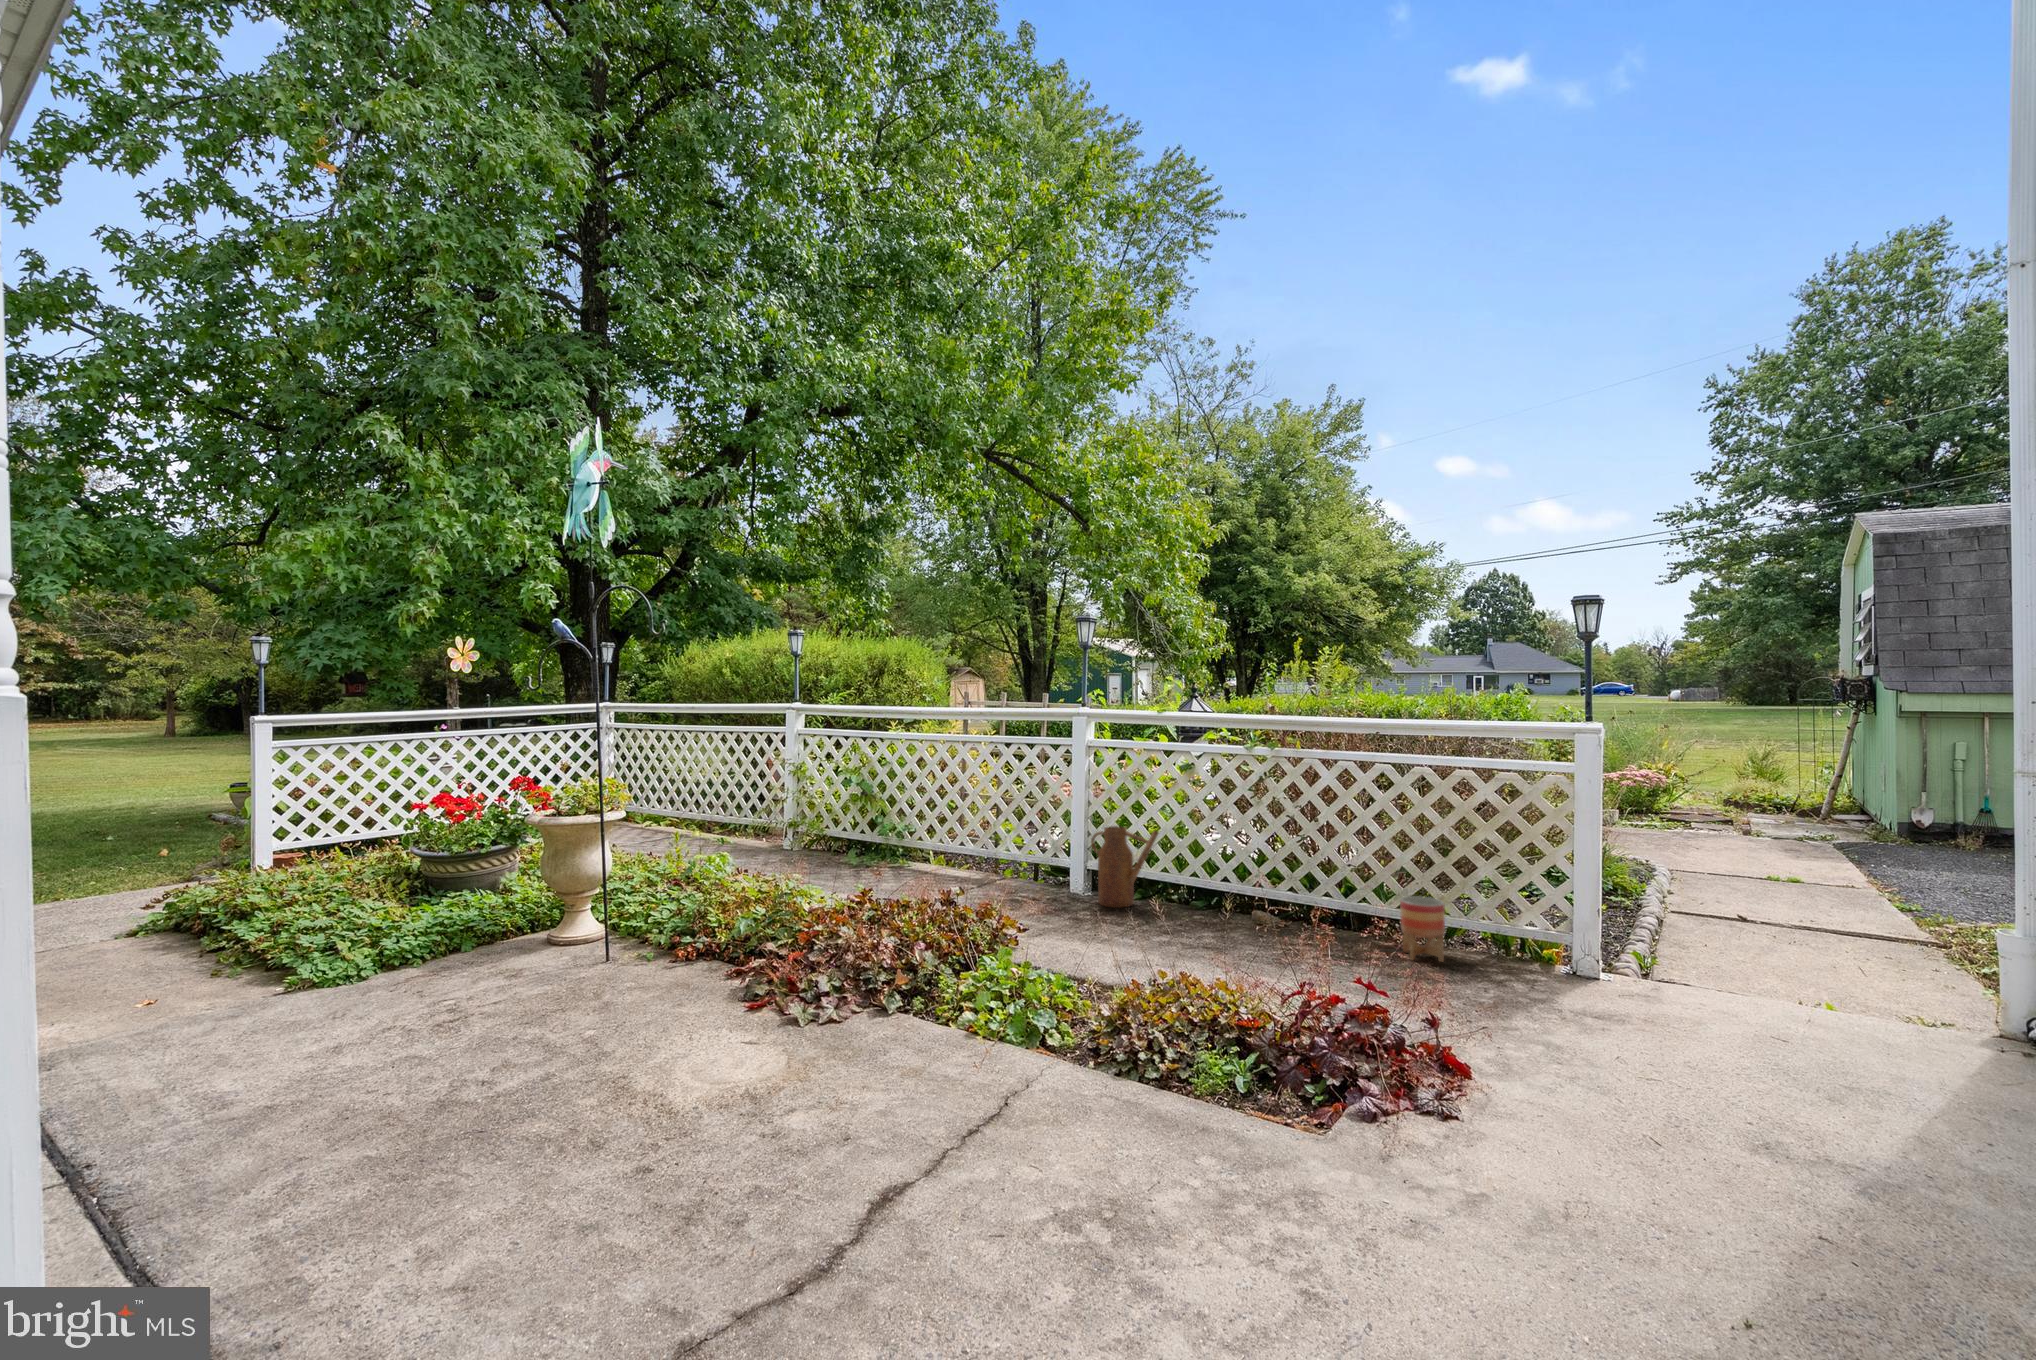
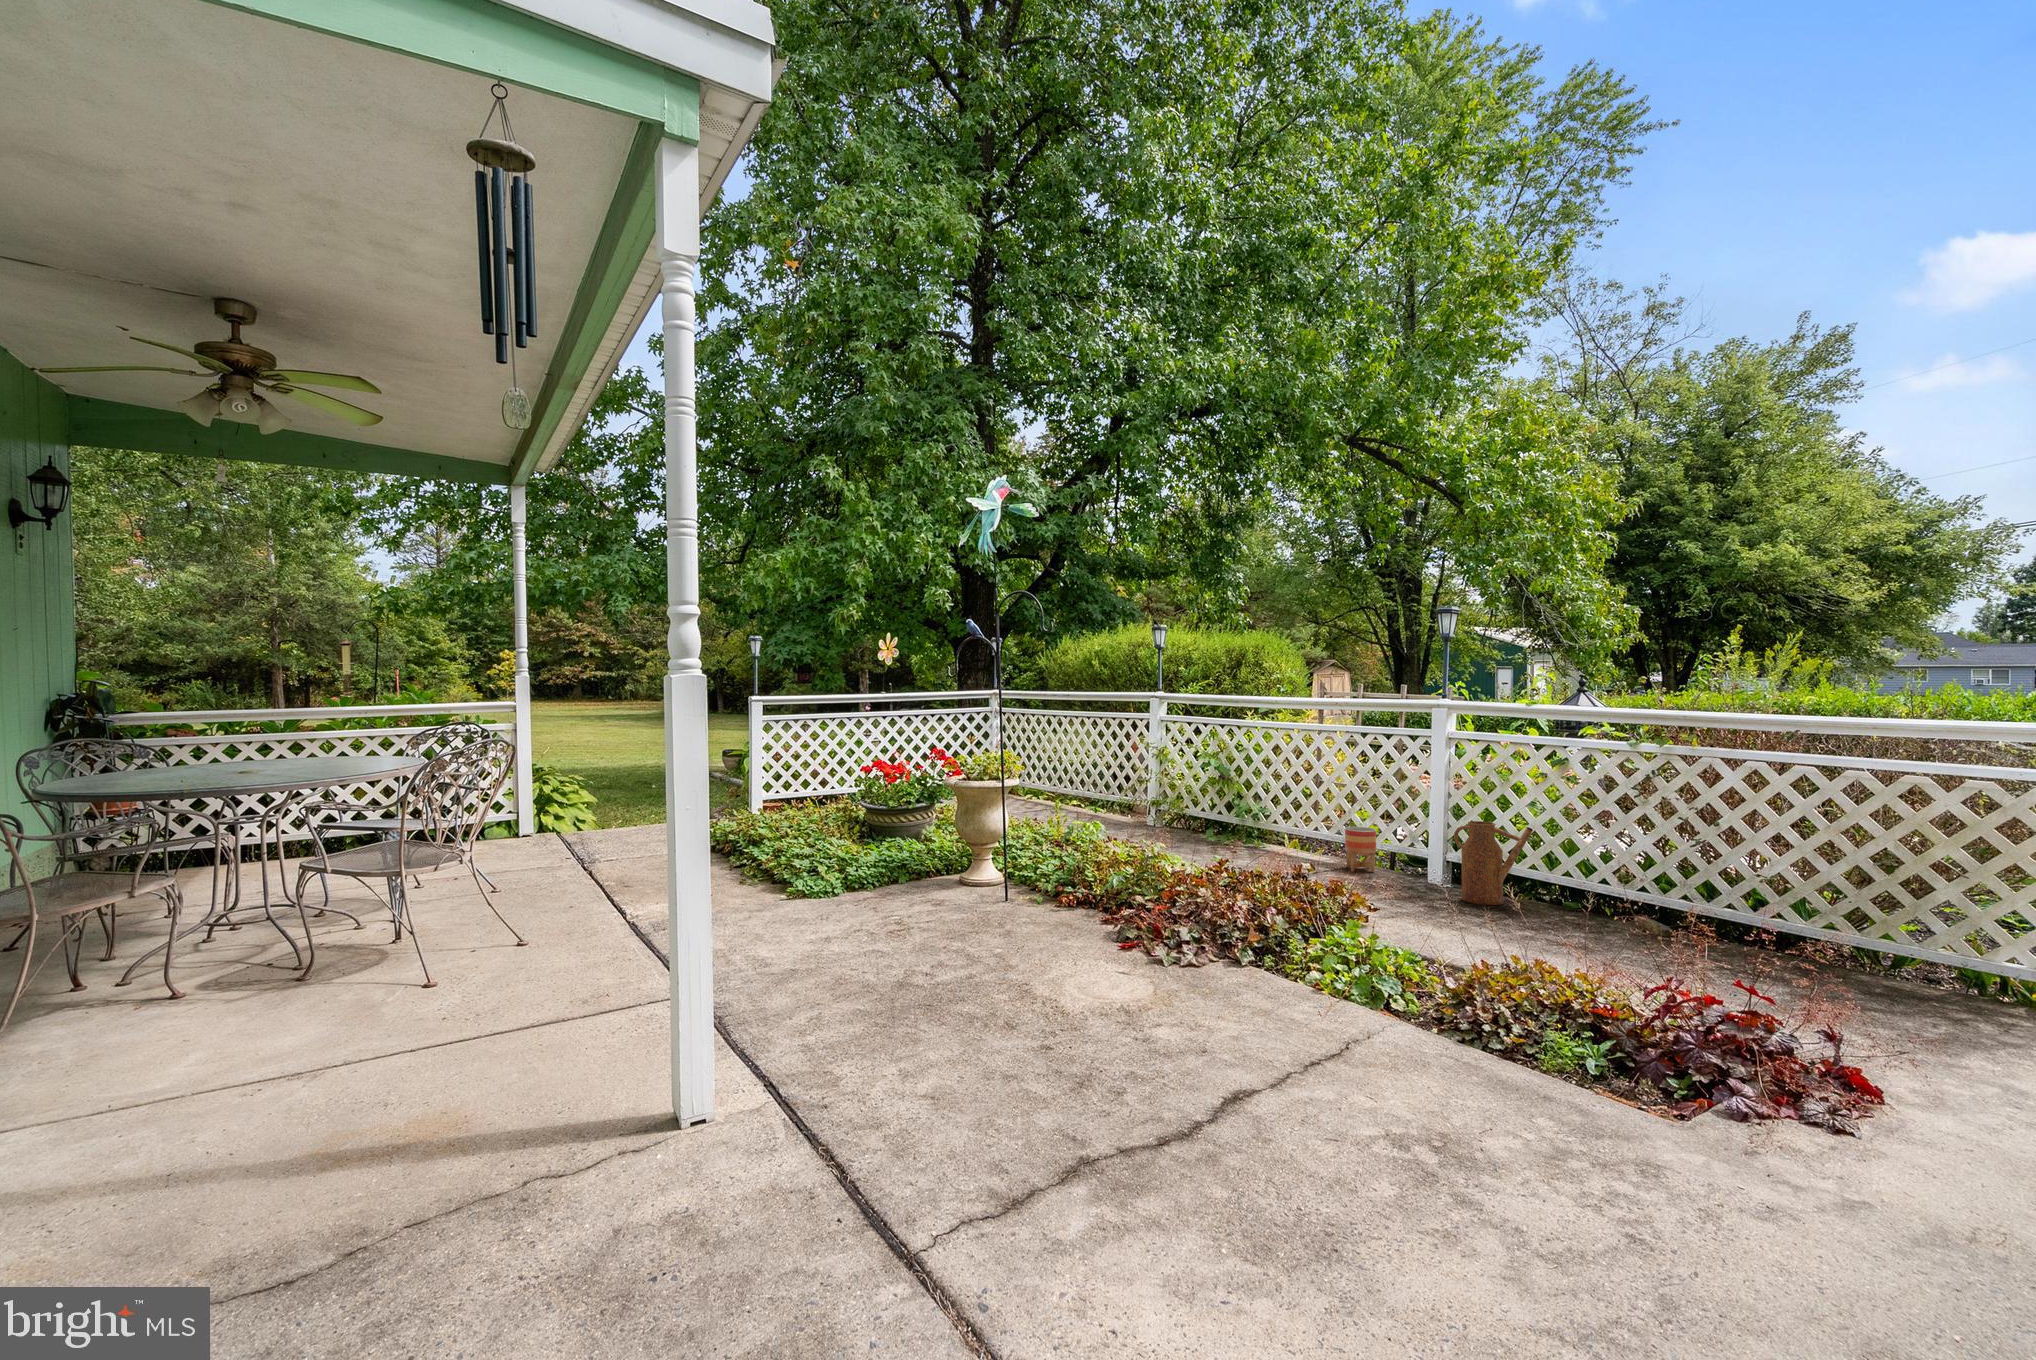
planter: present [1400,896,1445,962] -> present [1345,827,1376,872]

